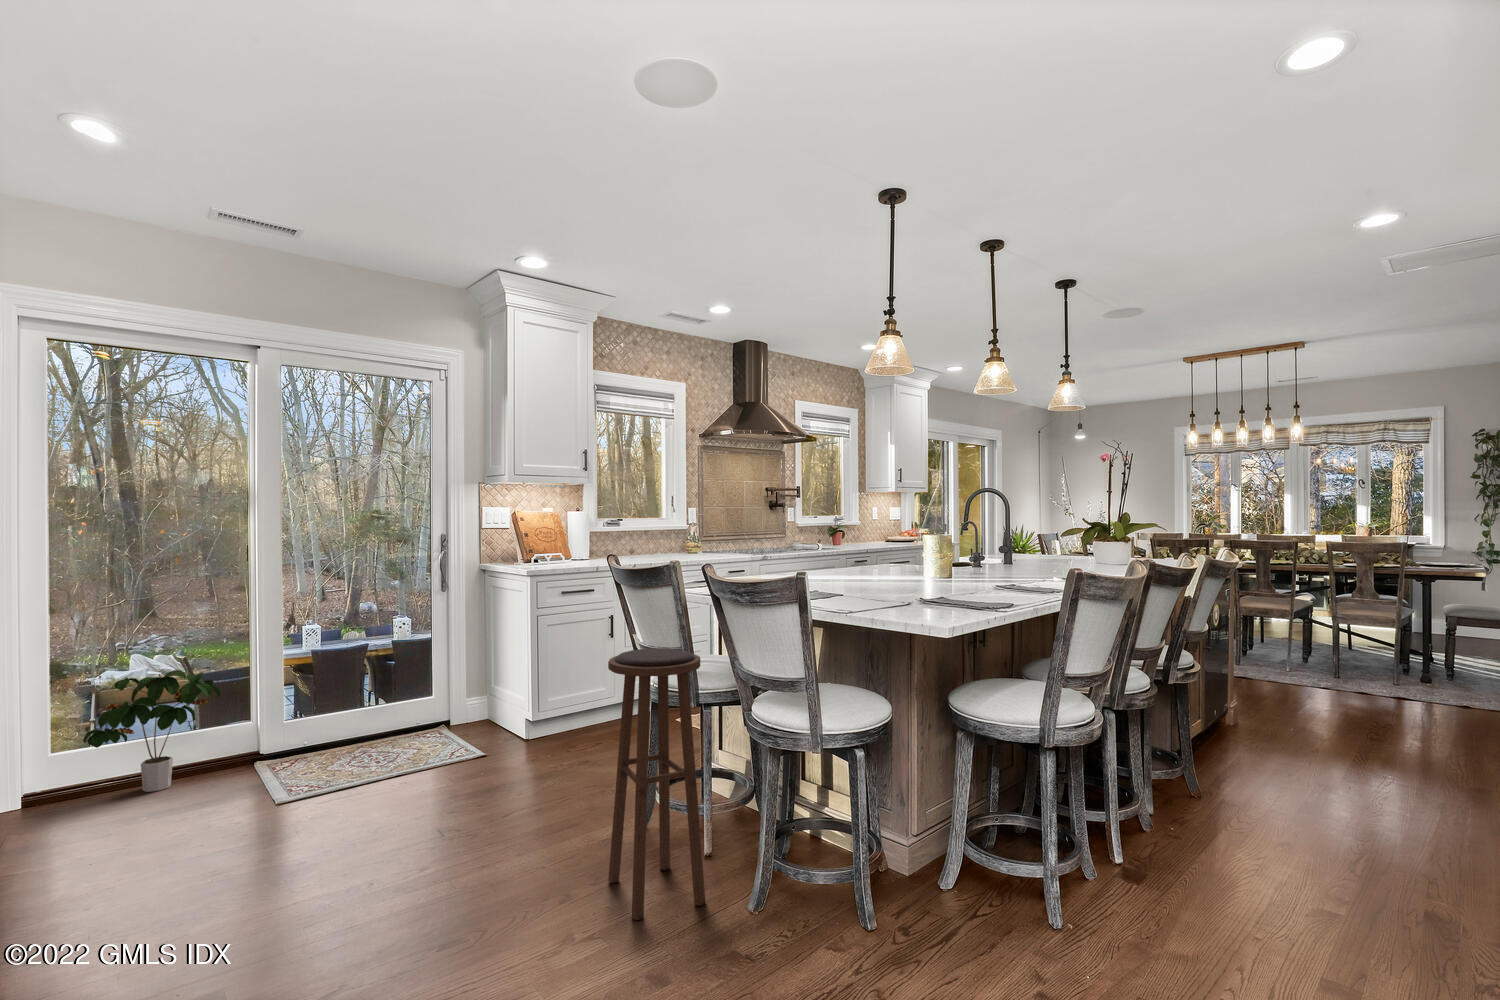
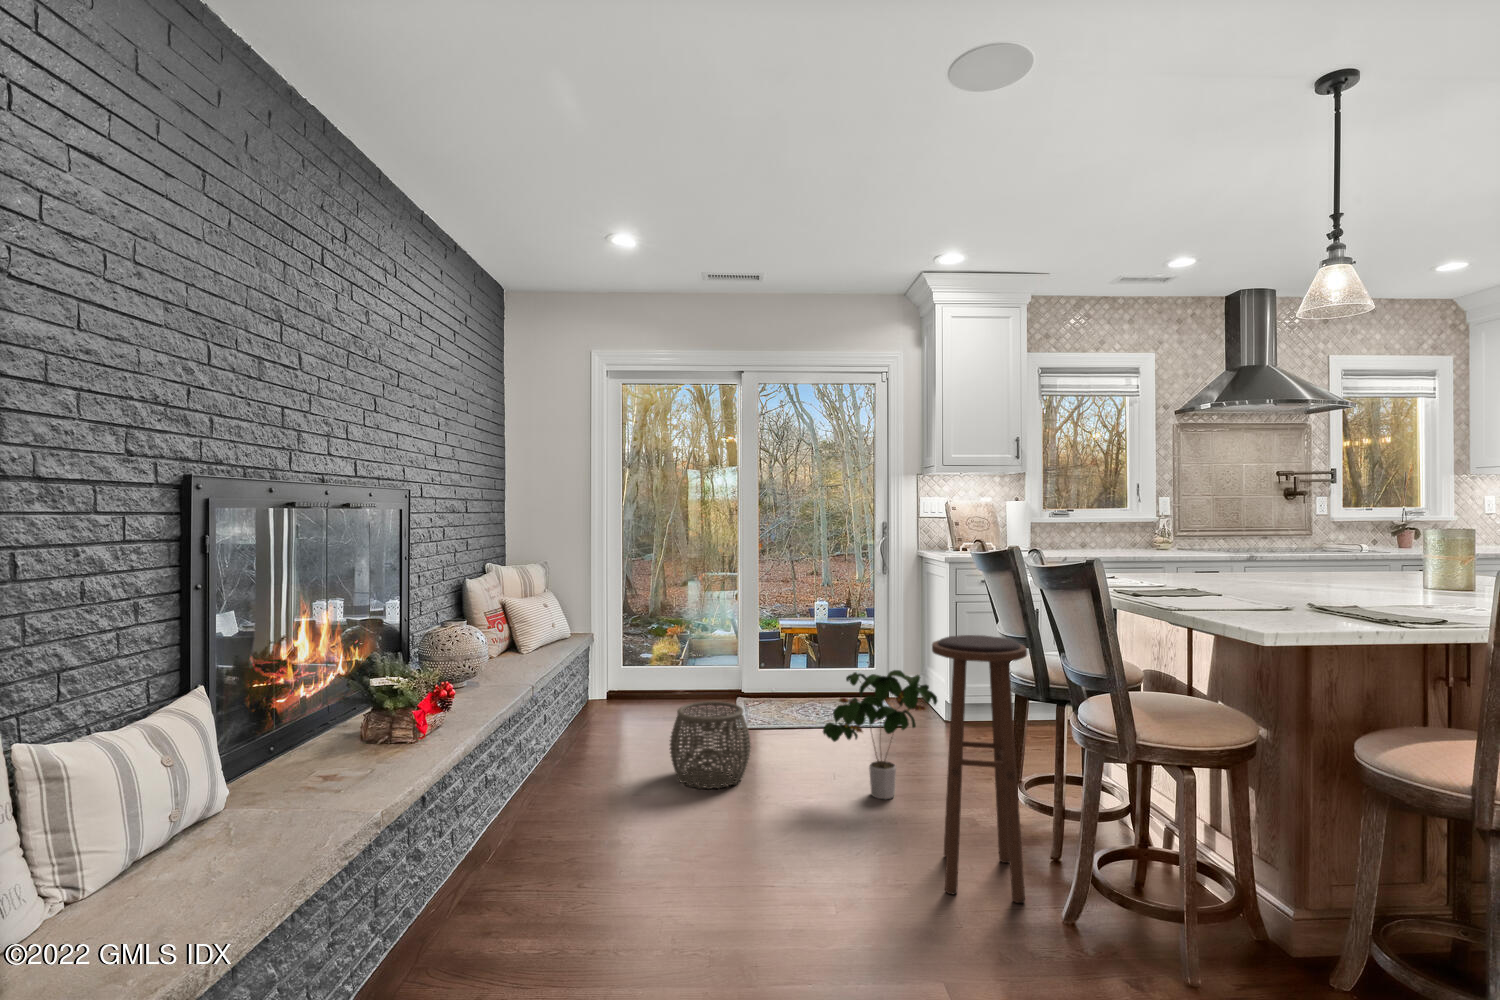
potted plant: present [83,670,221,792] -> present [823,670,937,799]
woven basket: none [209,772,336,898] -> present [670,701,751,789]

